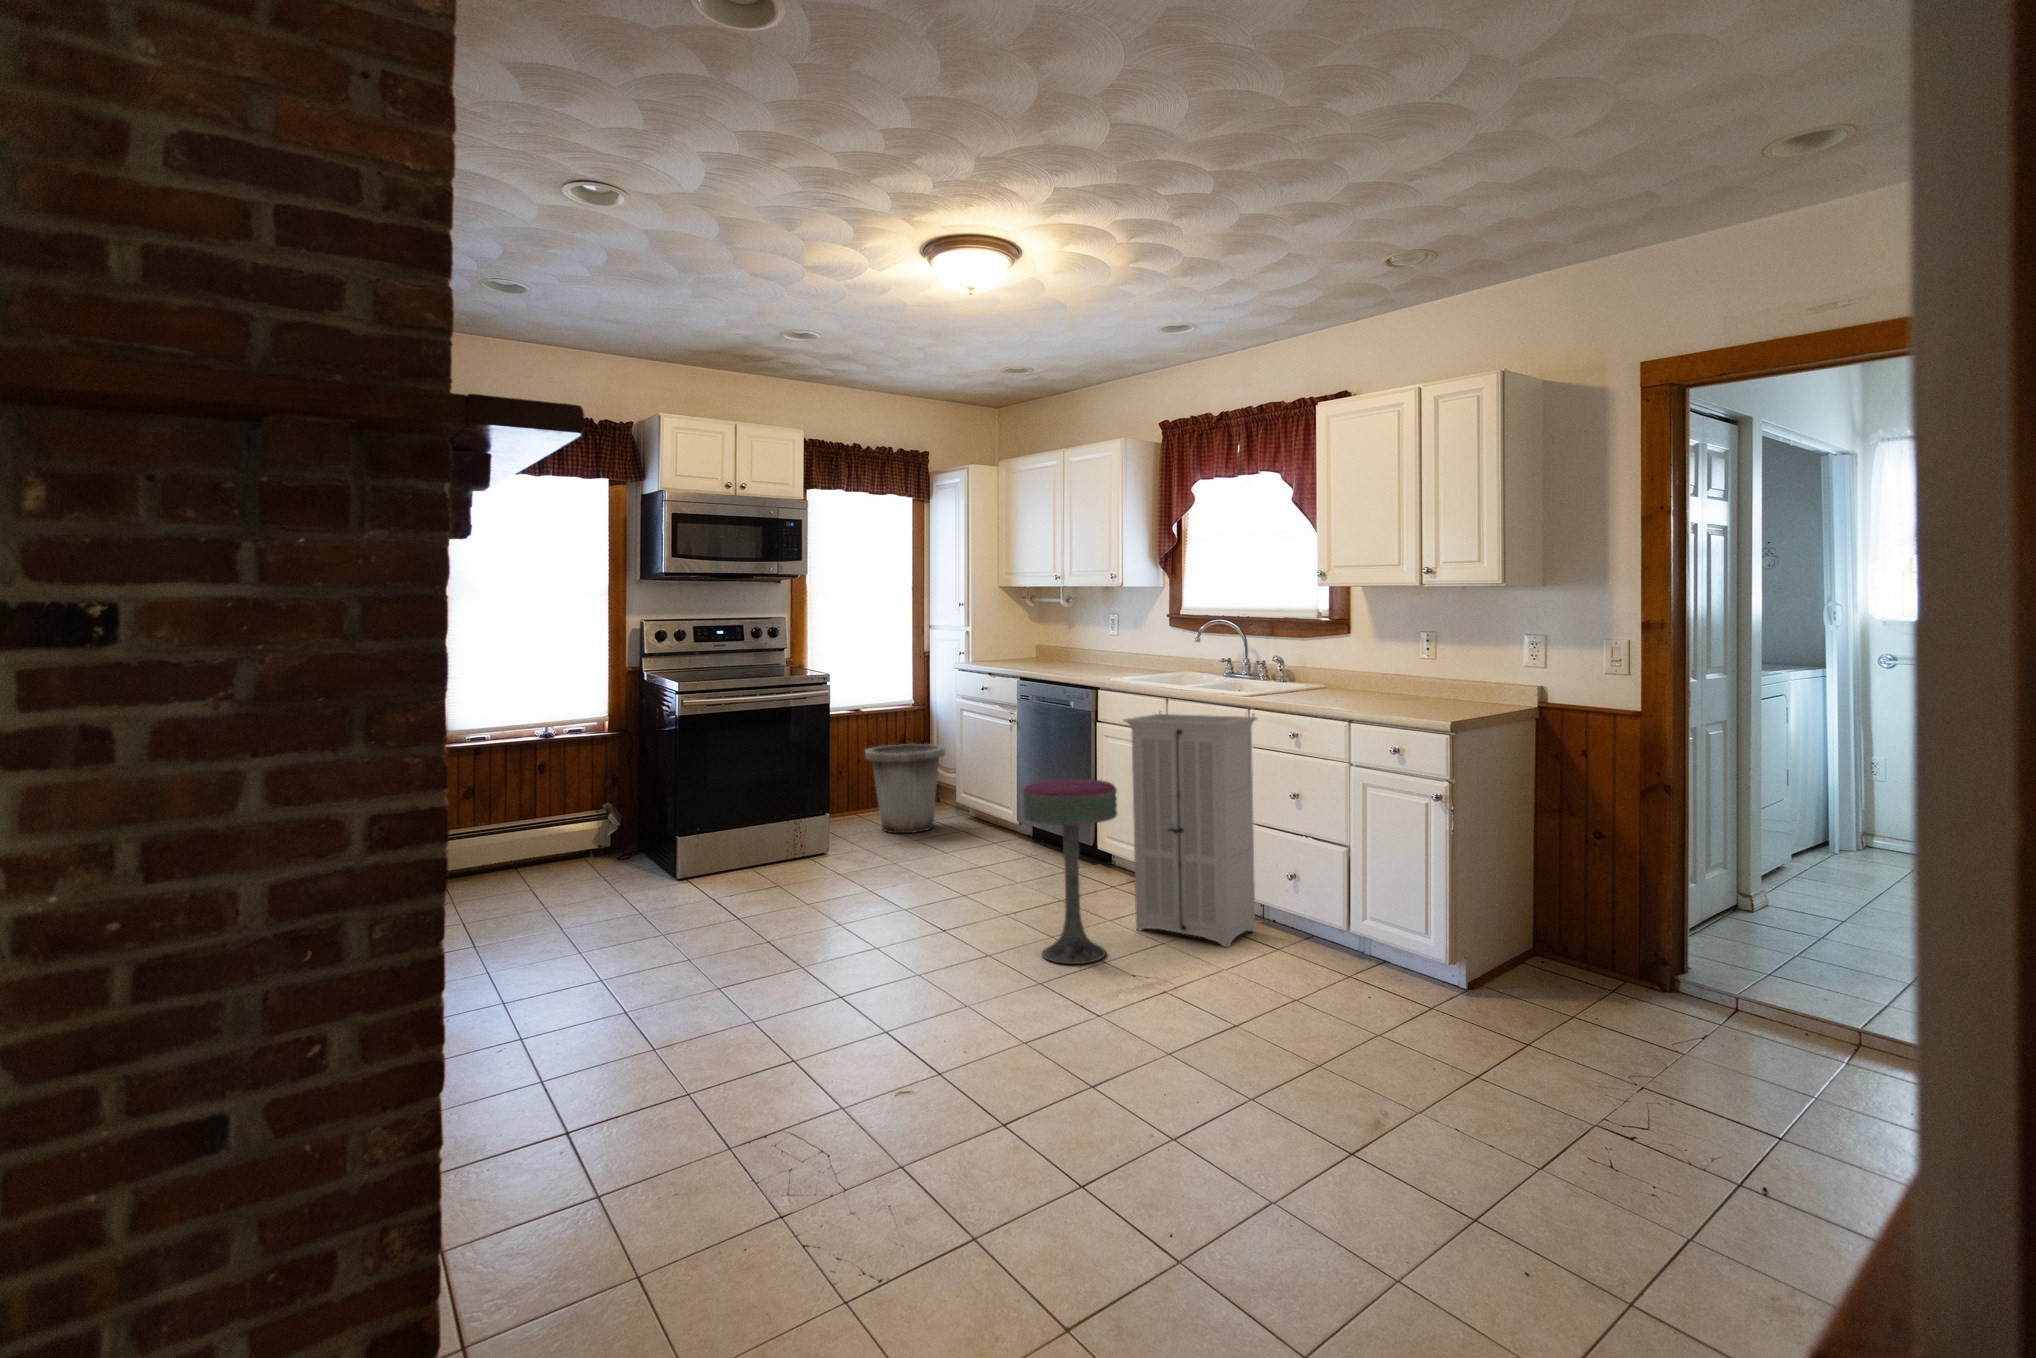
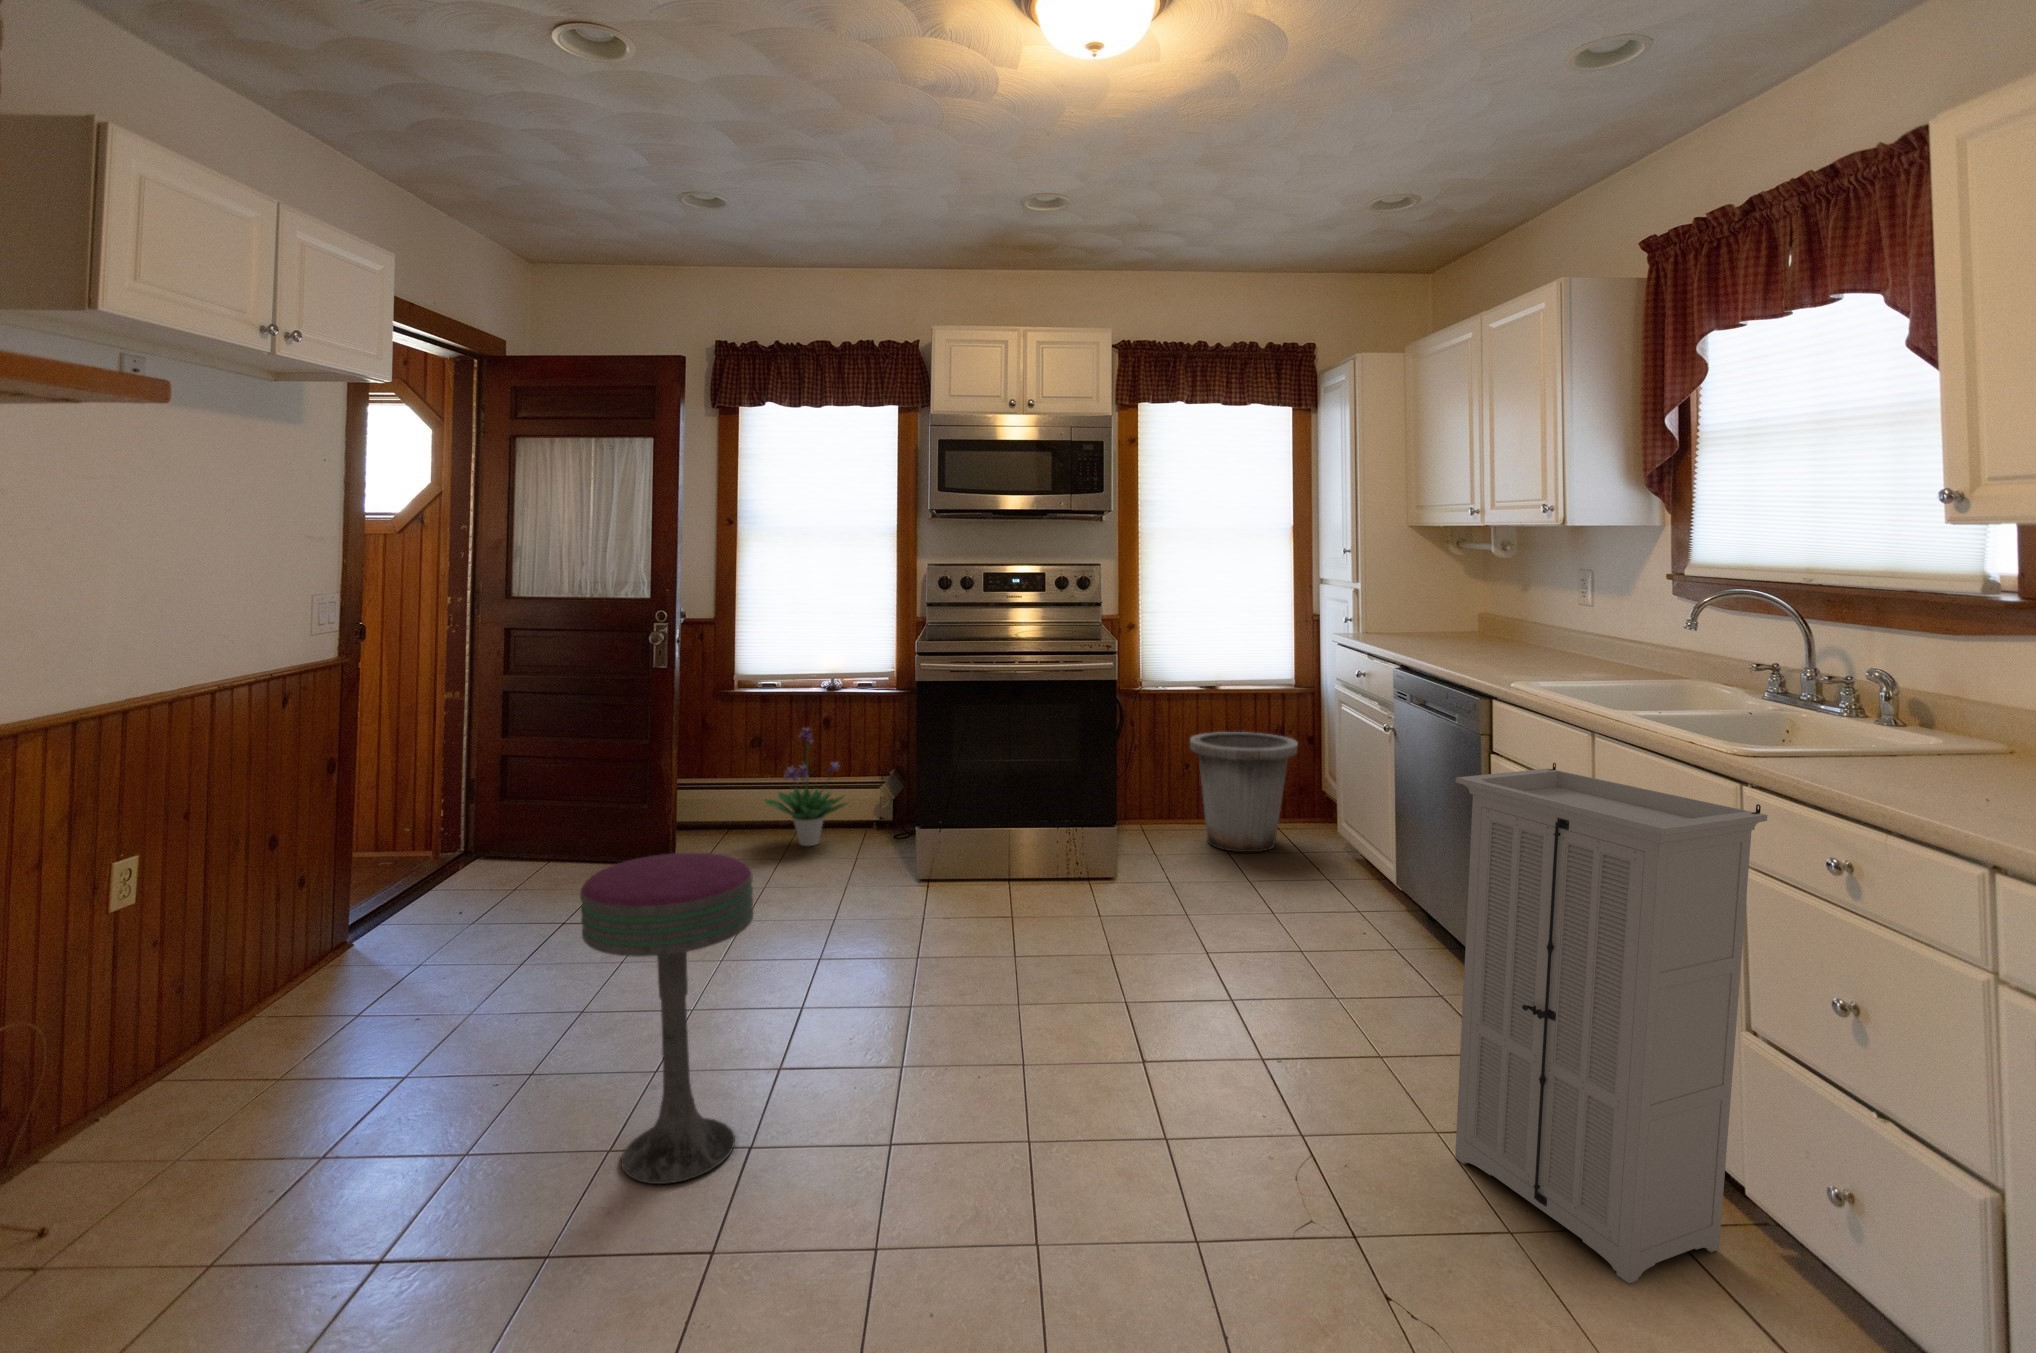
potted plant: none [492,770,584,880] -> present [765,728,846,846]
bar stool: present [1023,779,1117,964] -> present [580,853,753,1184]

